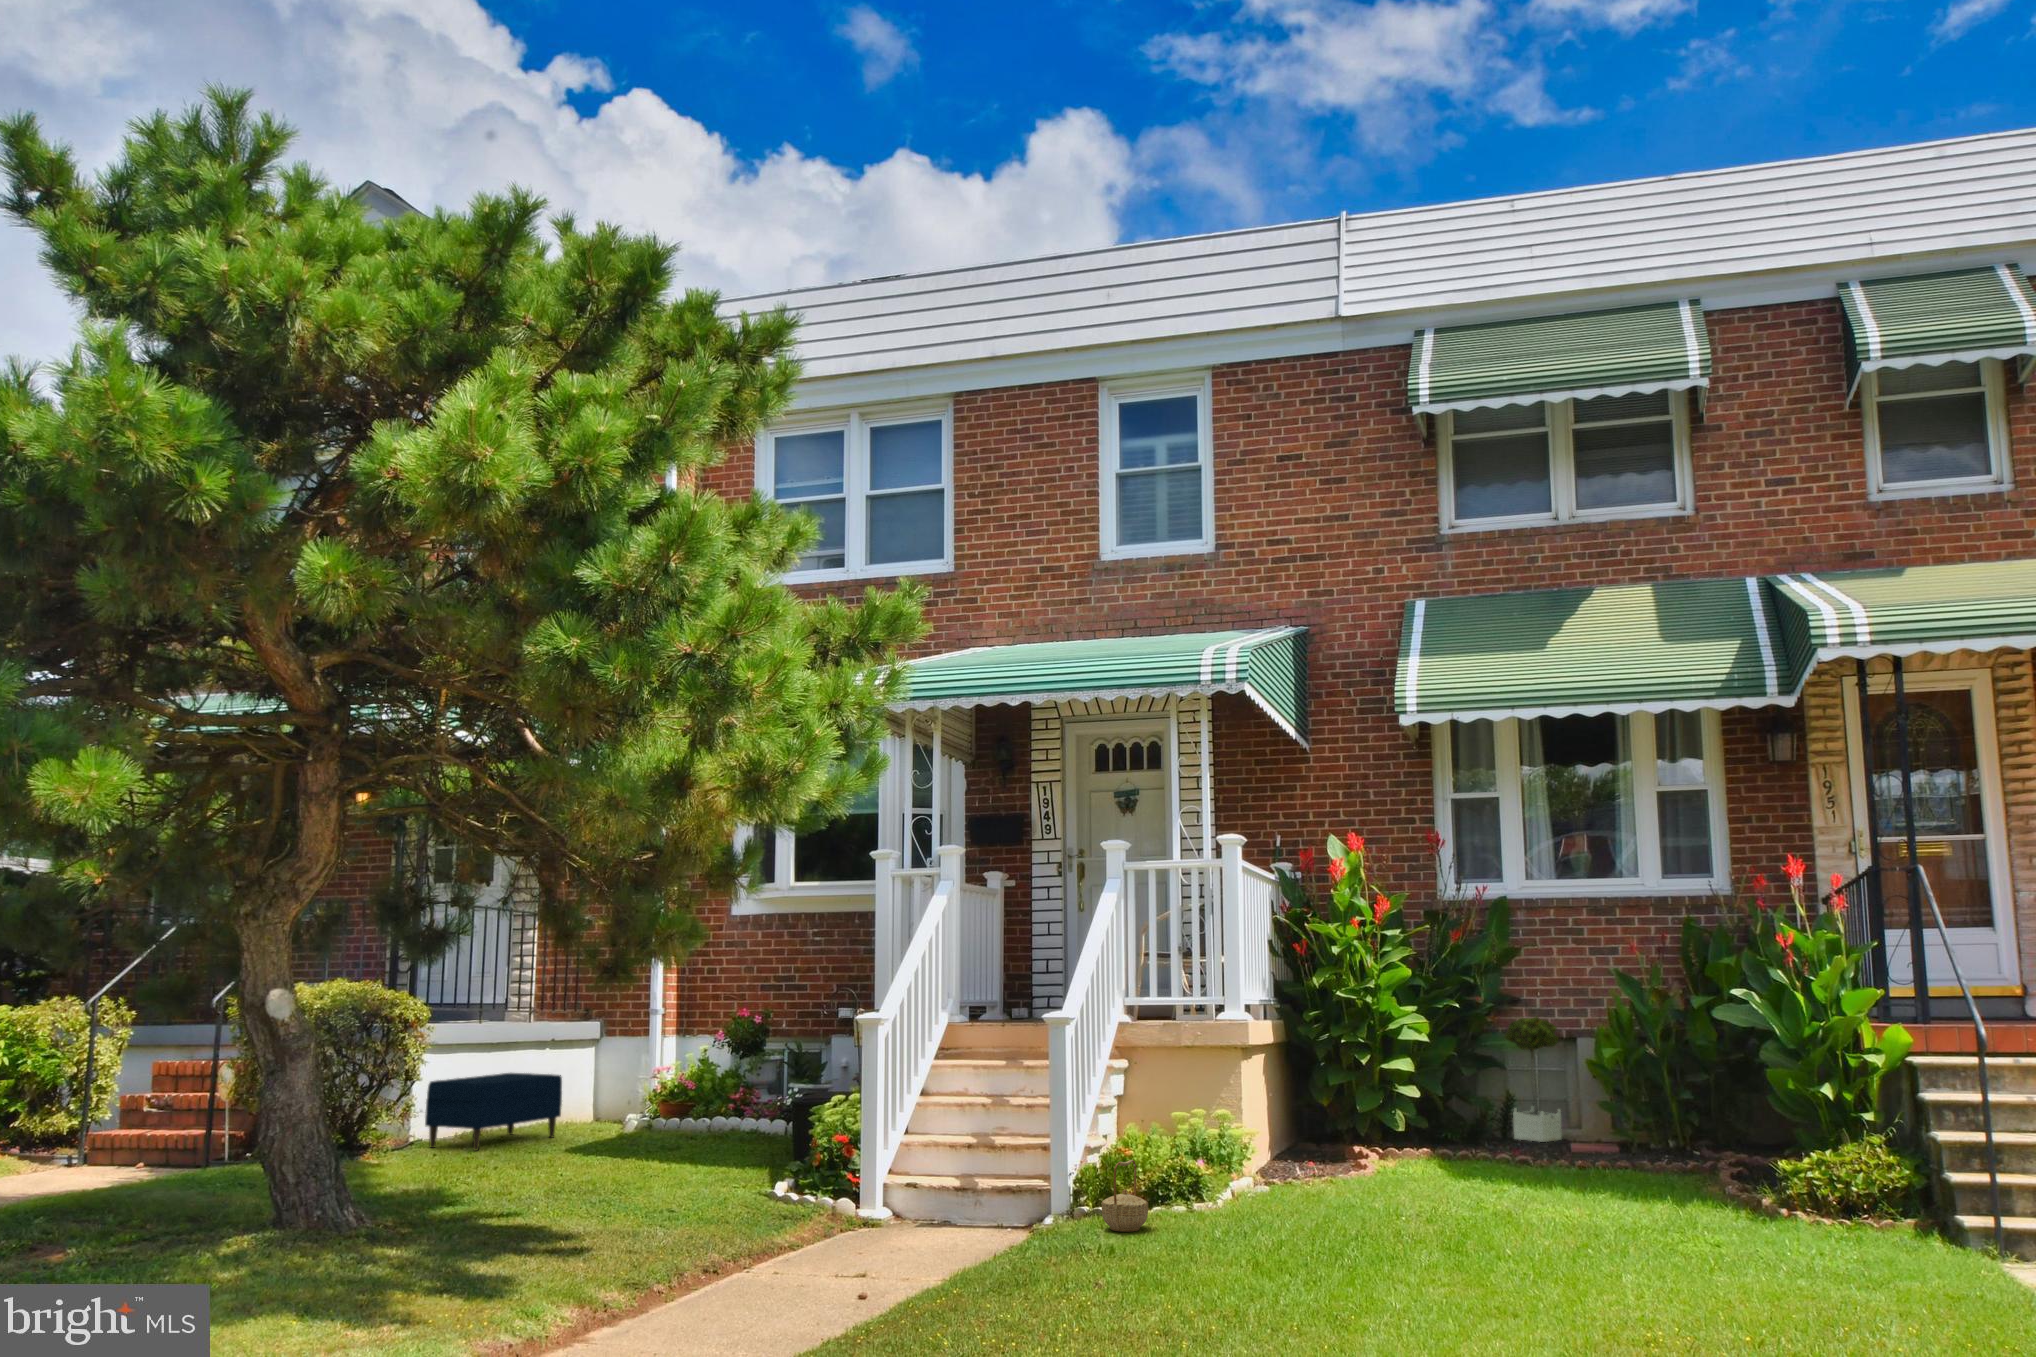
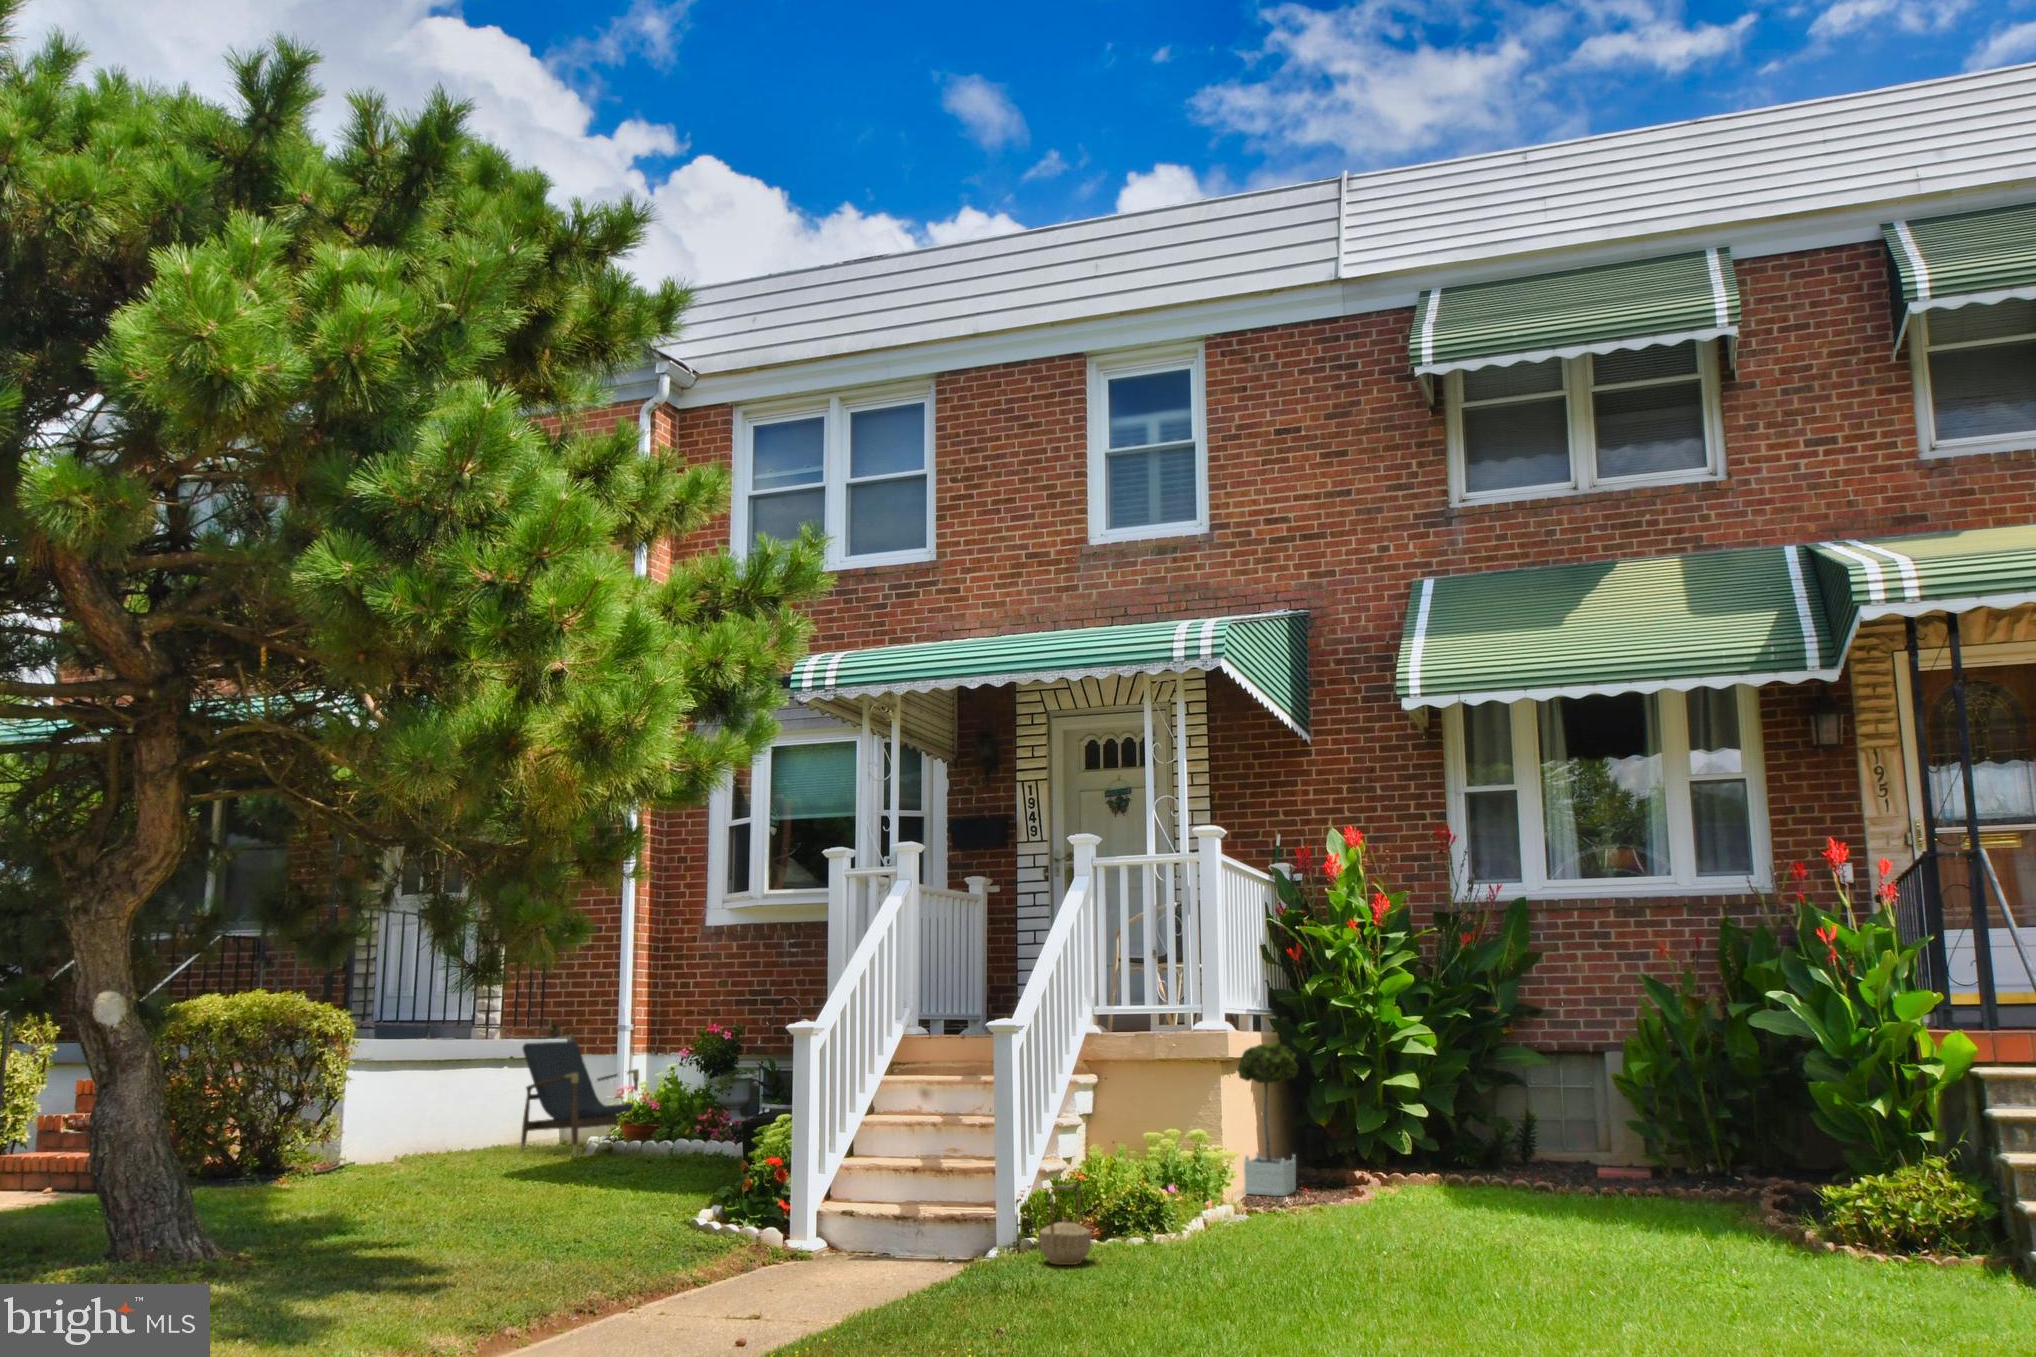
potted tree: present [1504,1016,1562,1142] -> present [1237,1041,1299,1196]
lounge chair: none [563,1023,680,1133] -> present [521,1041,639,1157]
bench: present [425,1073,562,1150] -> none [361,1092,515,1175]

